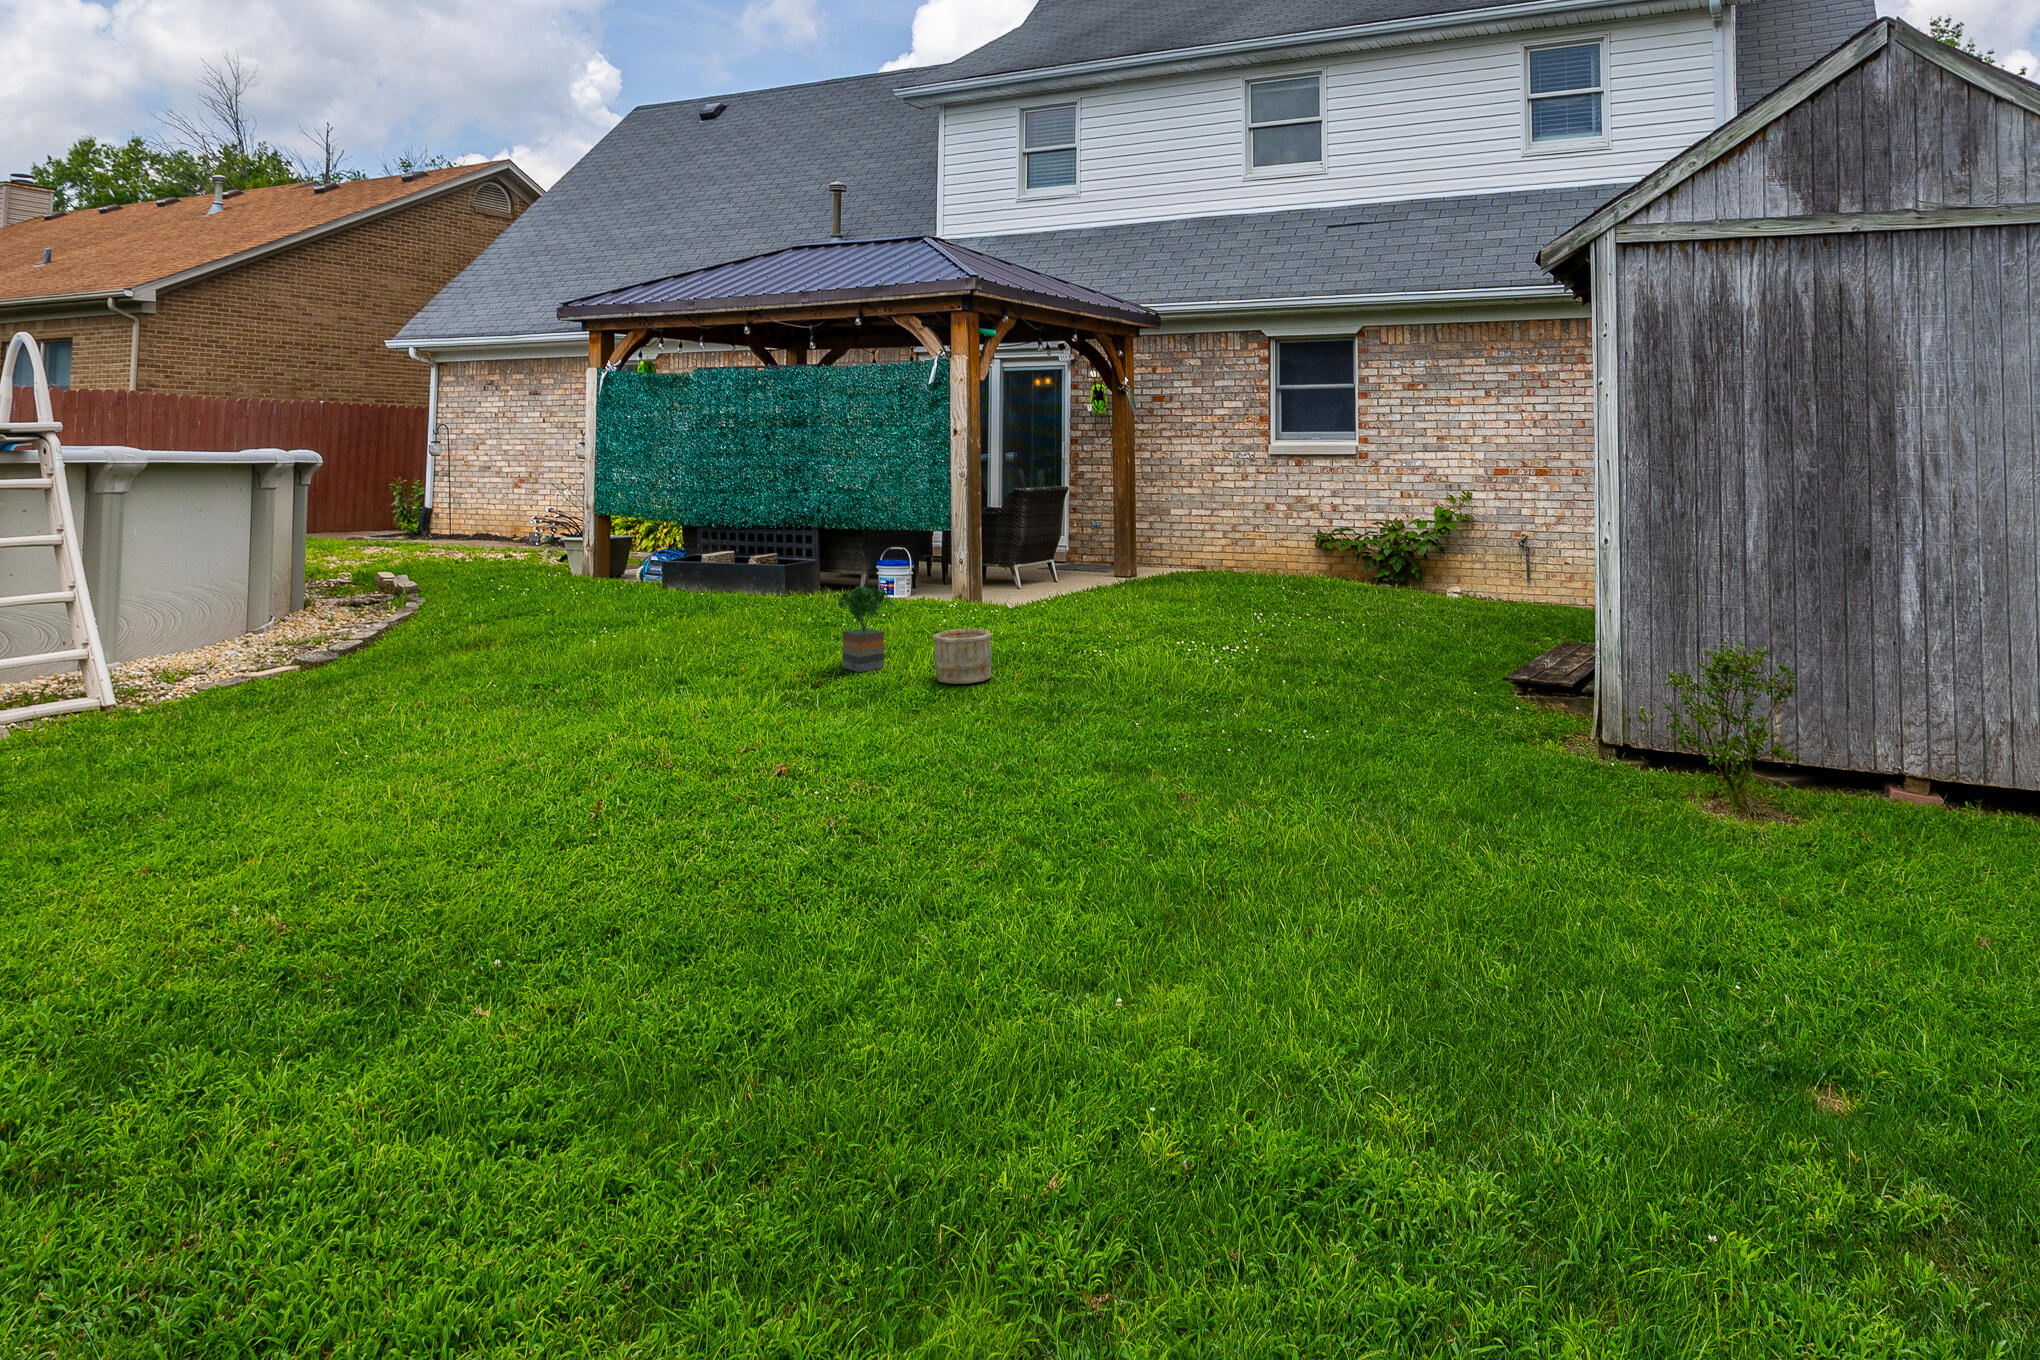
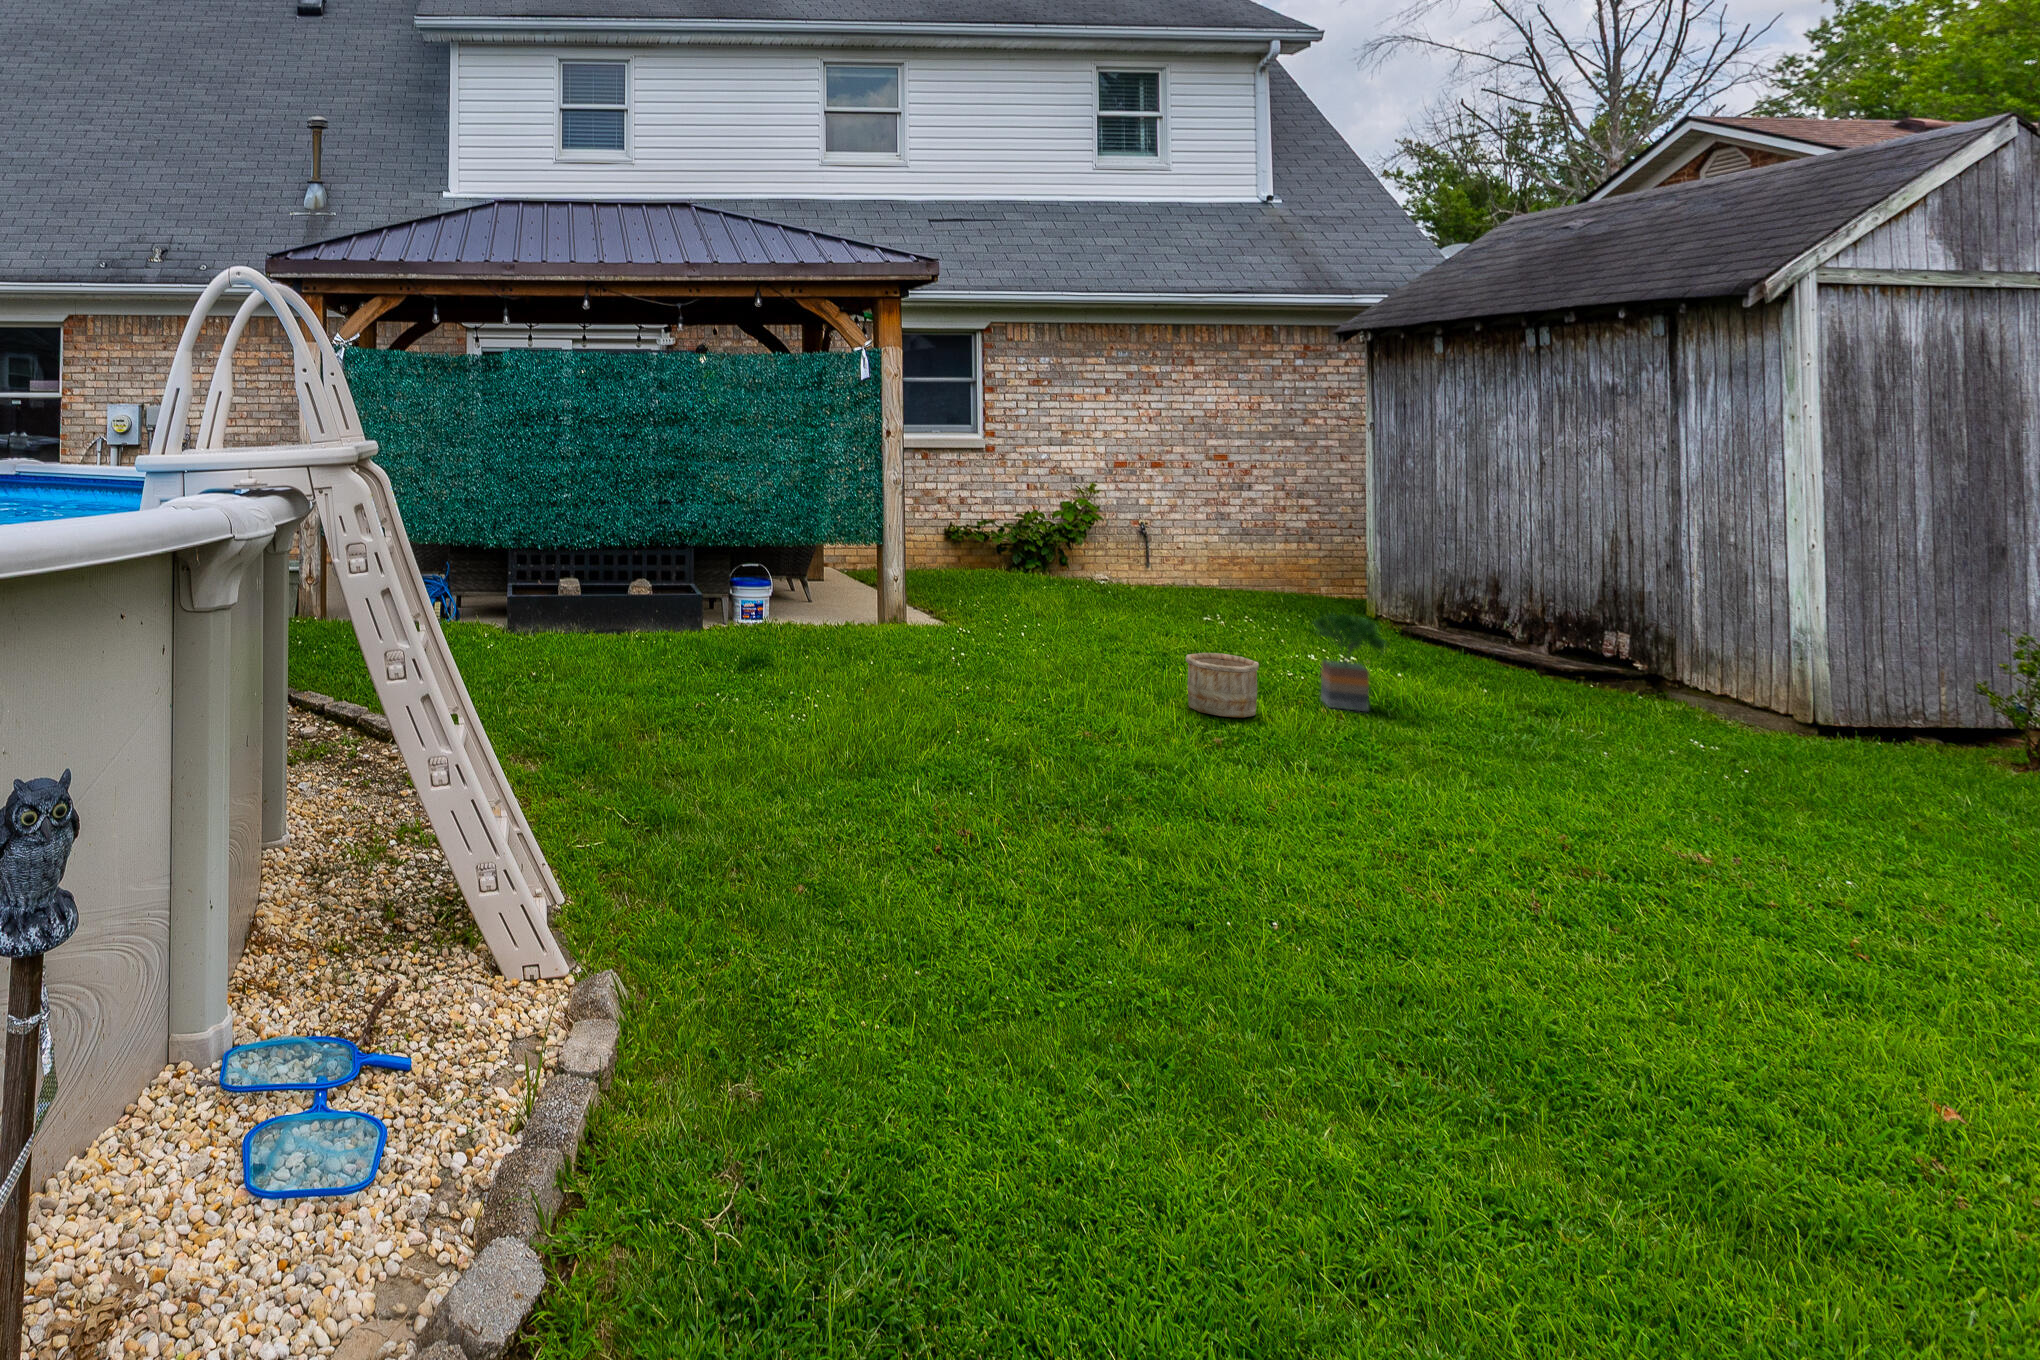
potted tree: present [838,586,894,672] -> present [1313,614,1387,712]

